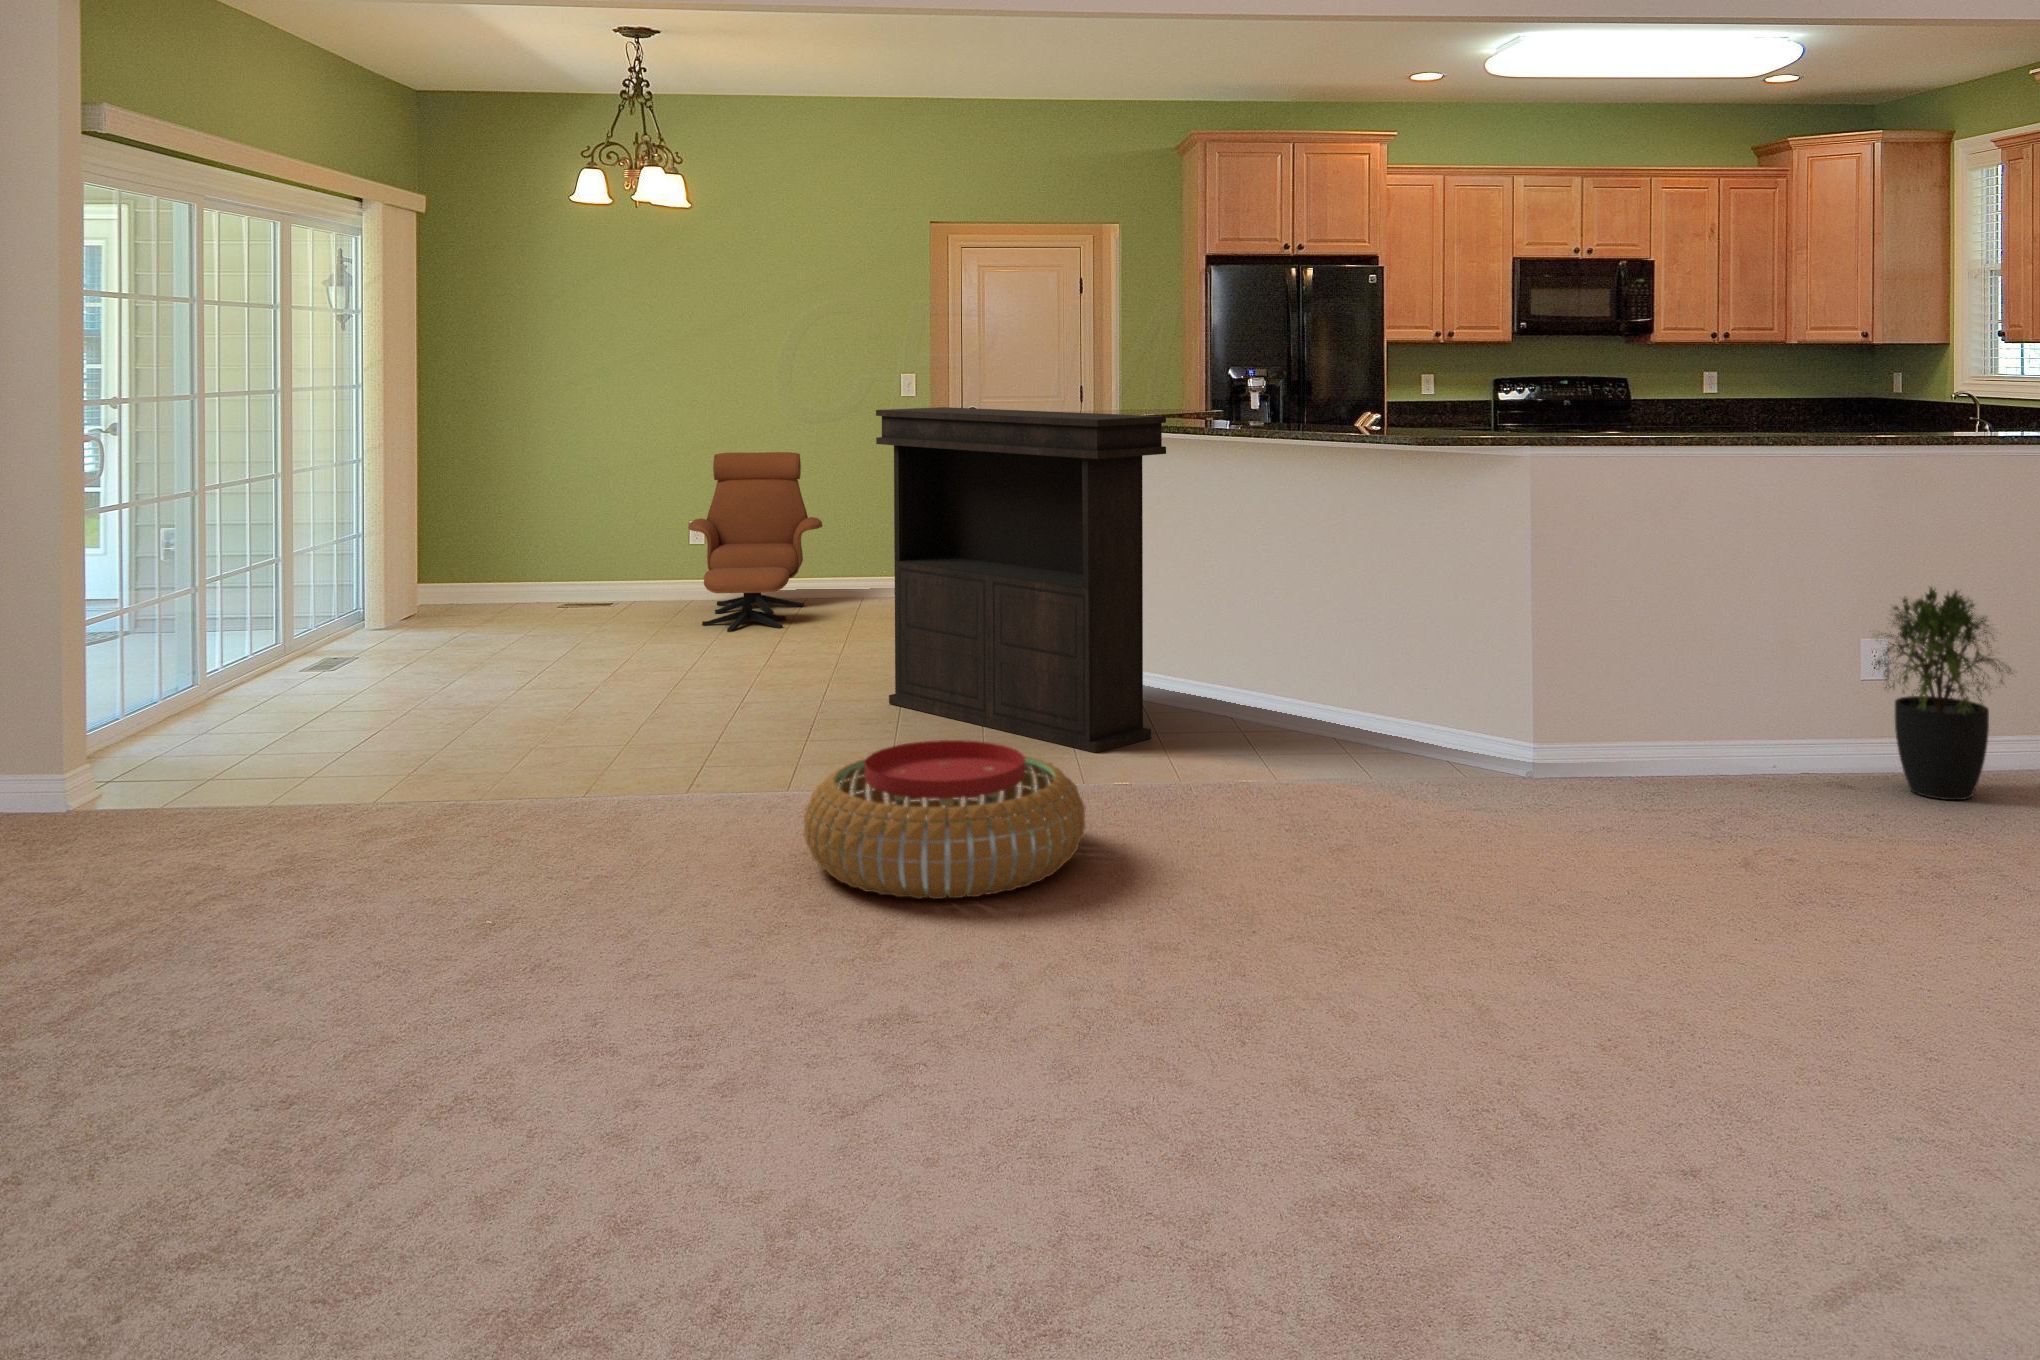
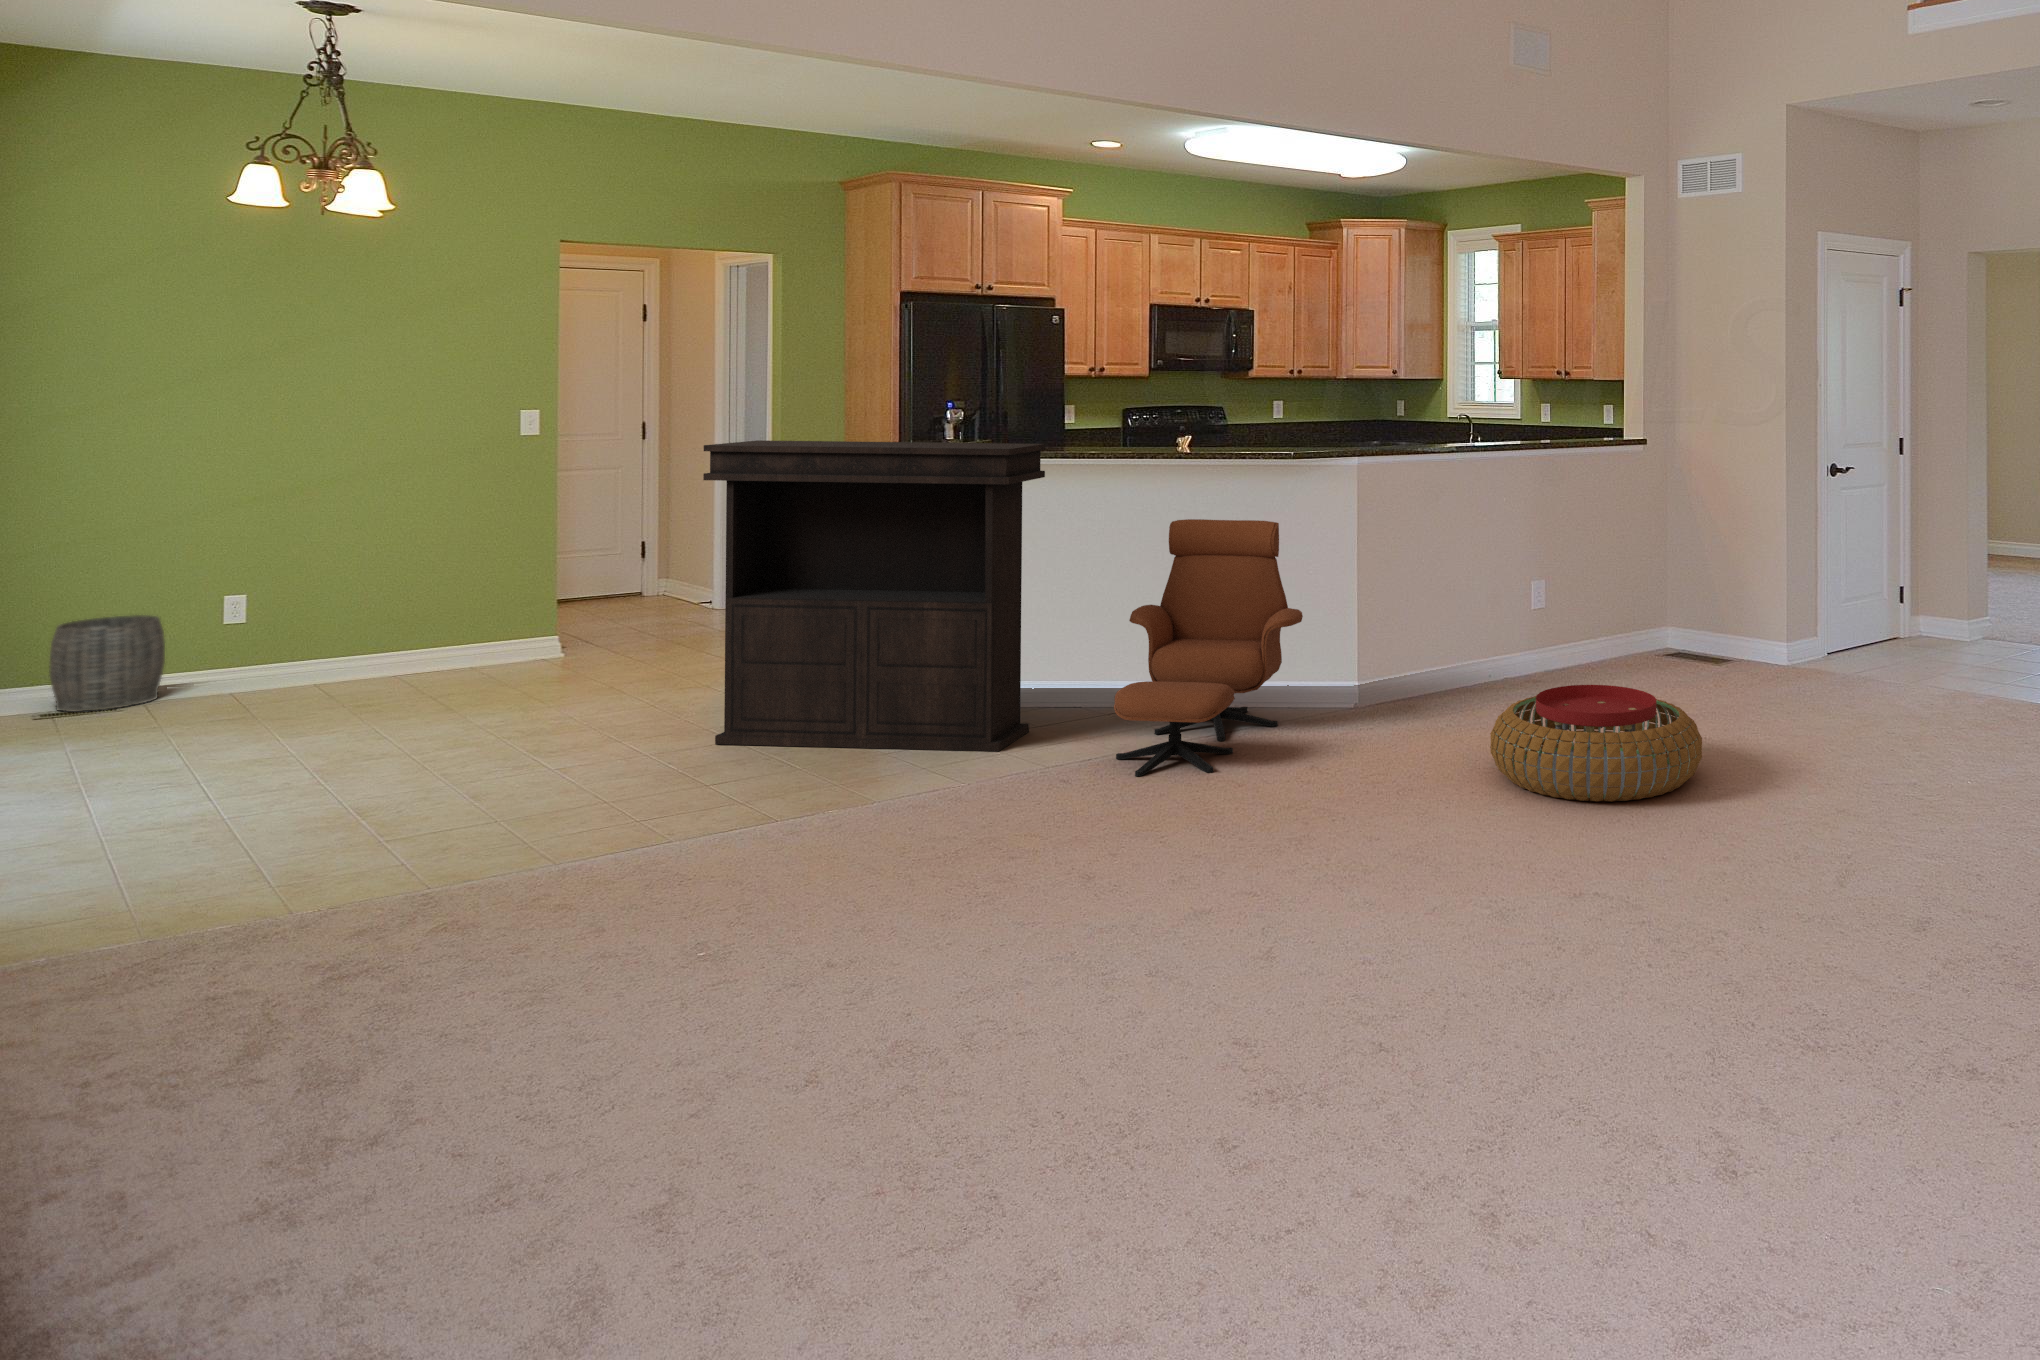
lounge chair: present [688,452,823,632] -> present [1114,519,1303,776]
woven basket: none [564,540,631,613] -> present [49,615,165,712]
potted plant: present [1875,587,2013,800] -> none [1548,541,1638,682]
pouf: present [804,740,1085,899] -> present [1490,685,1702,801]

